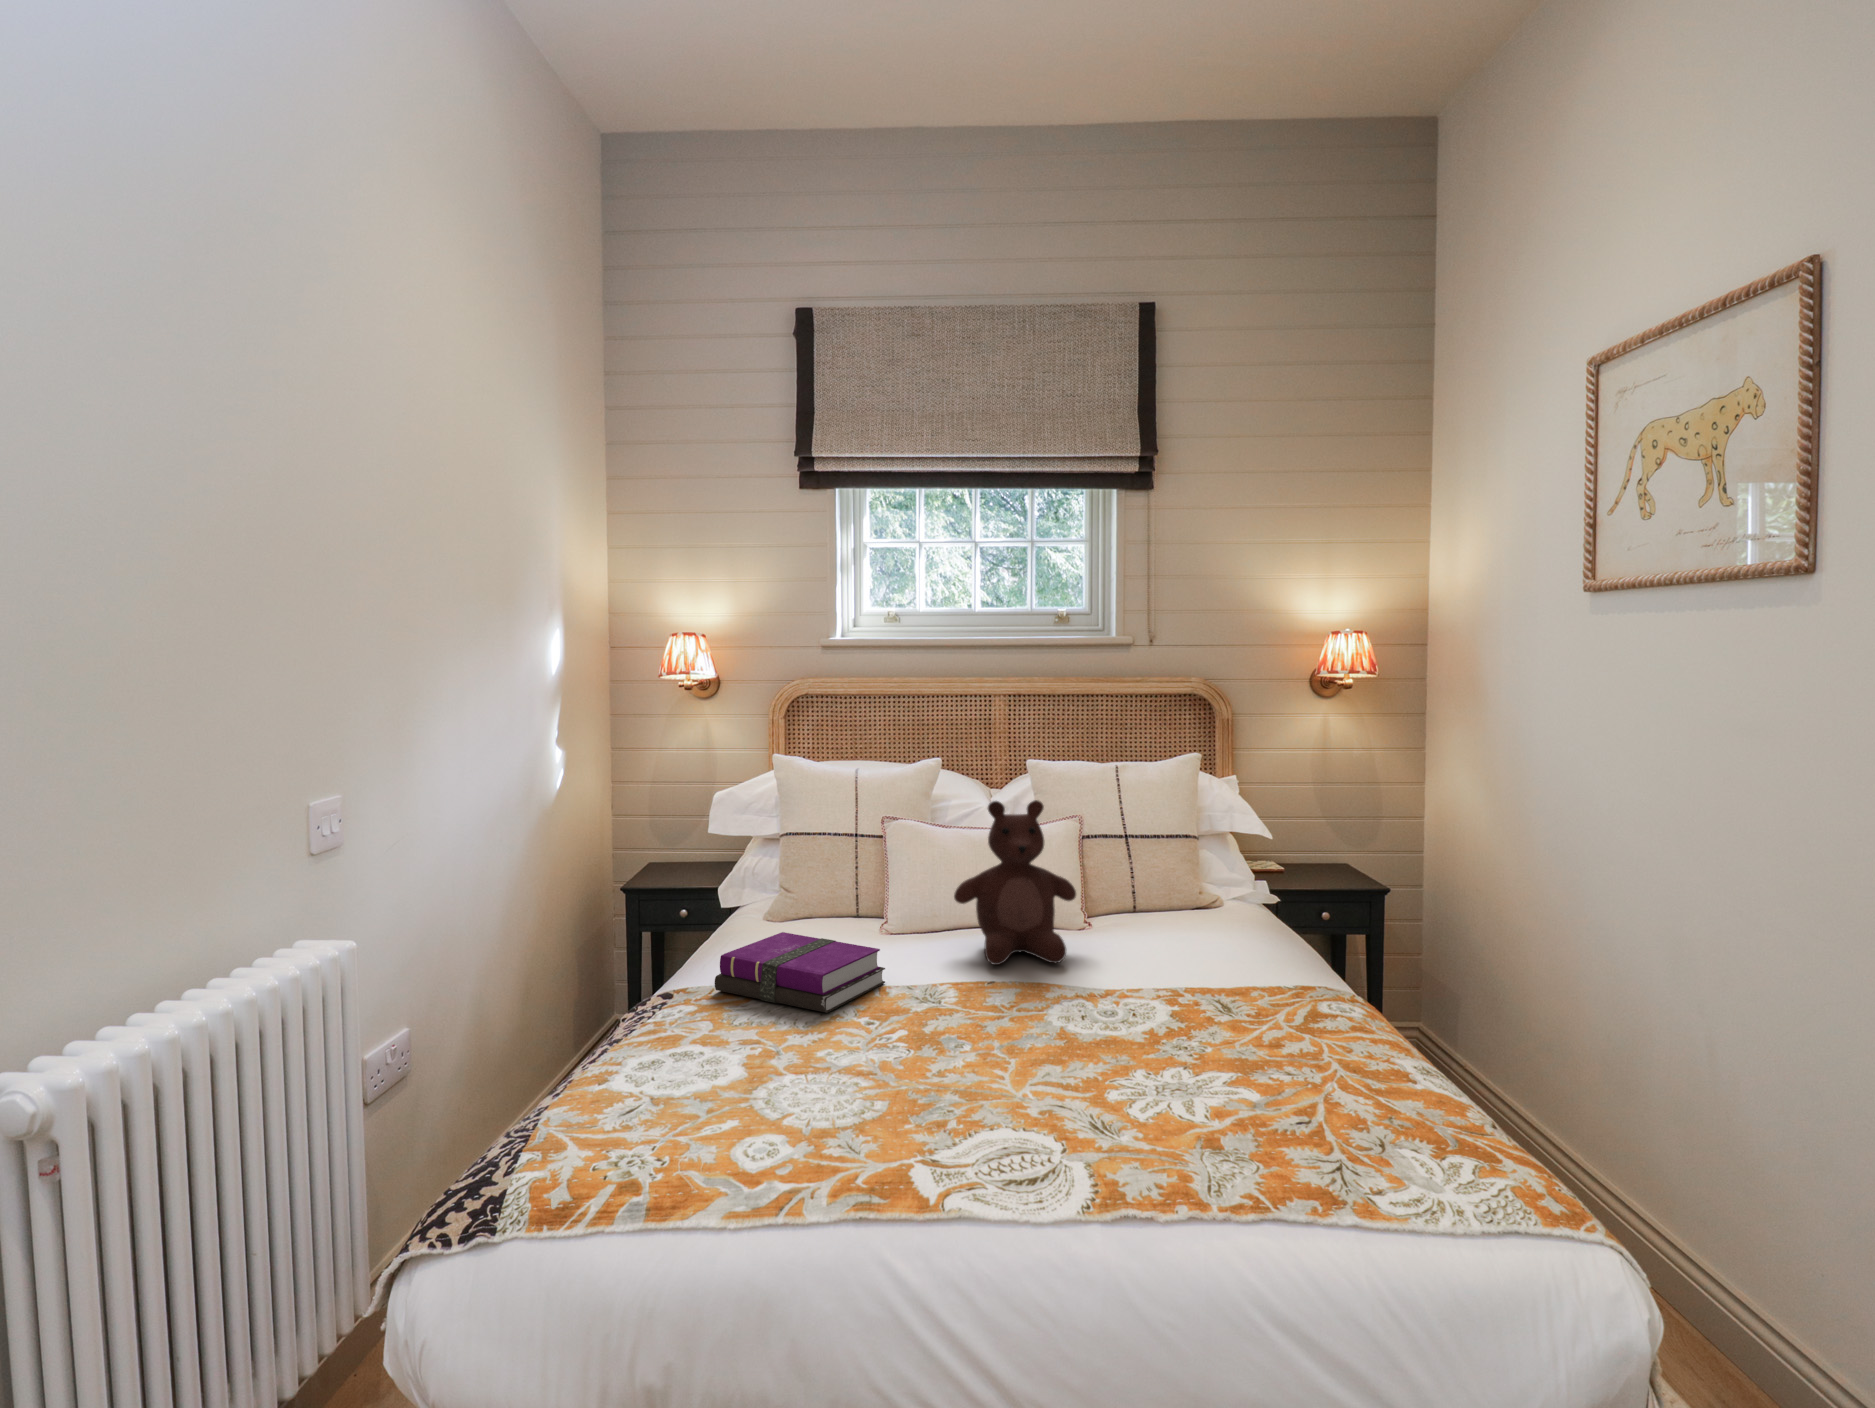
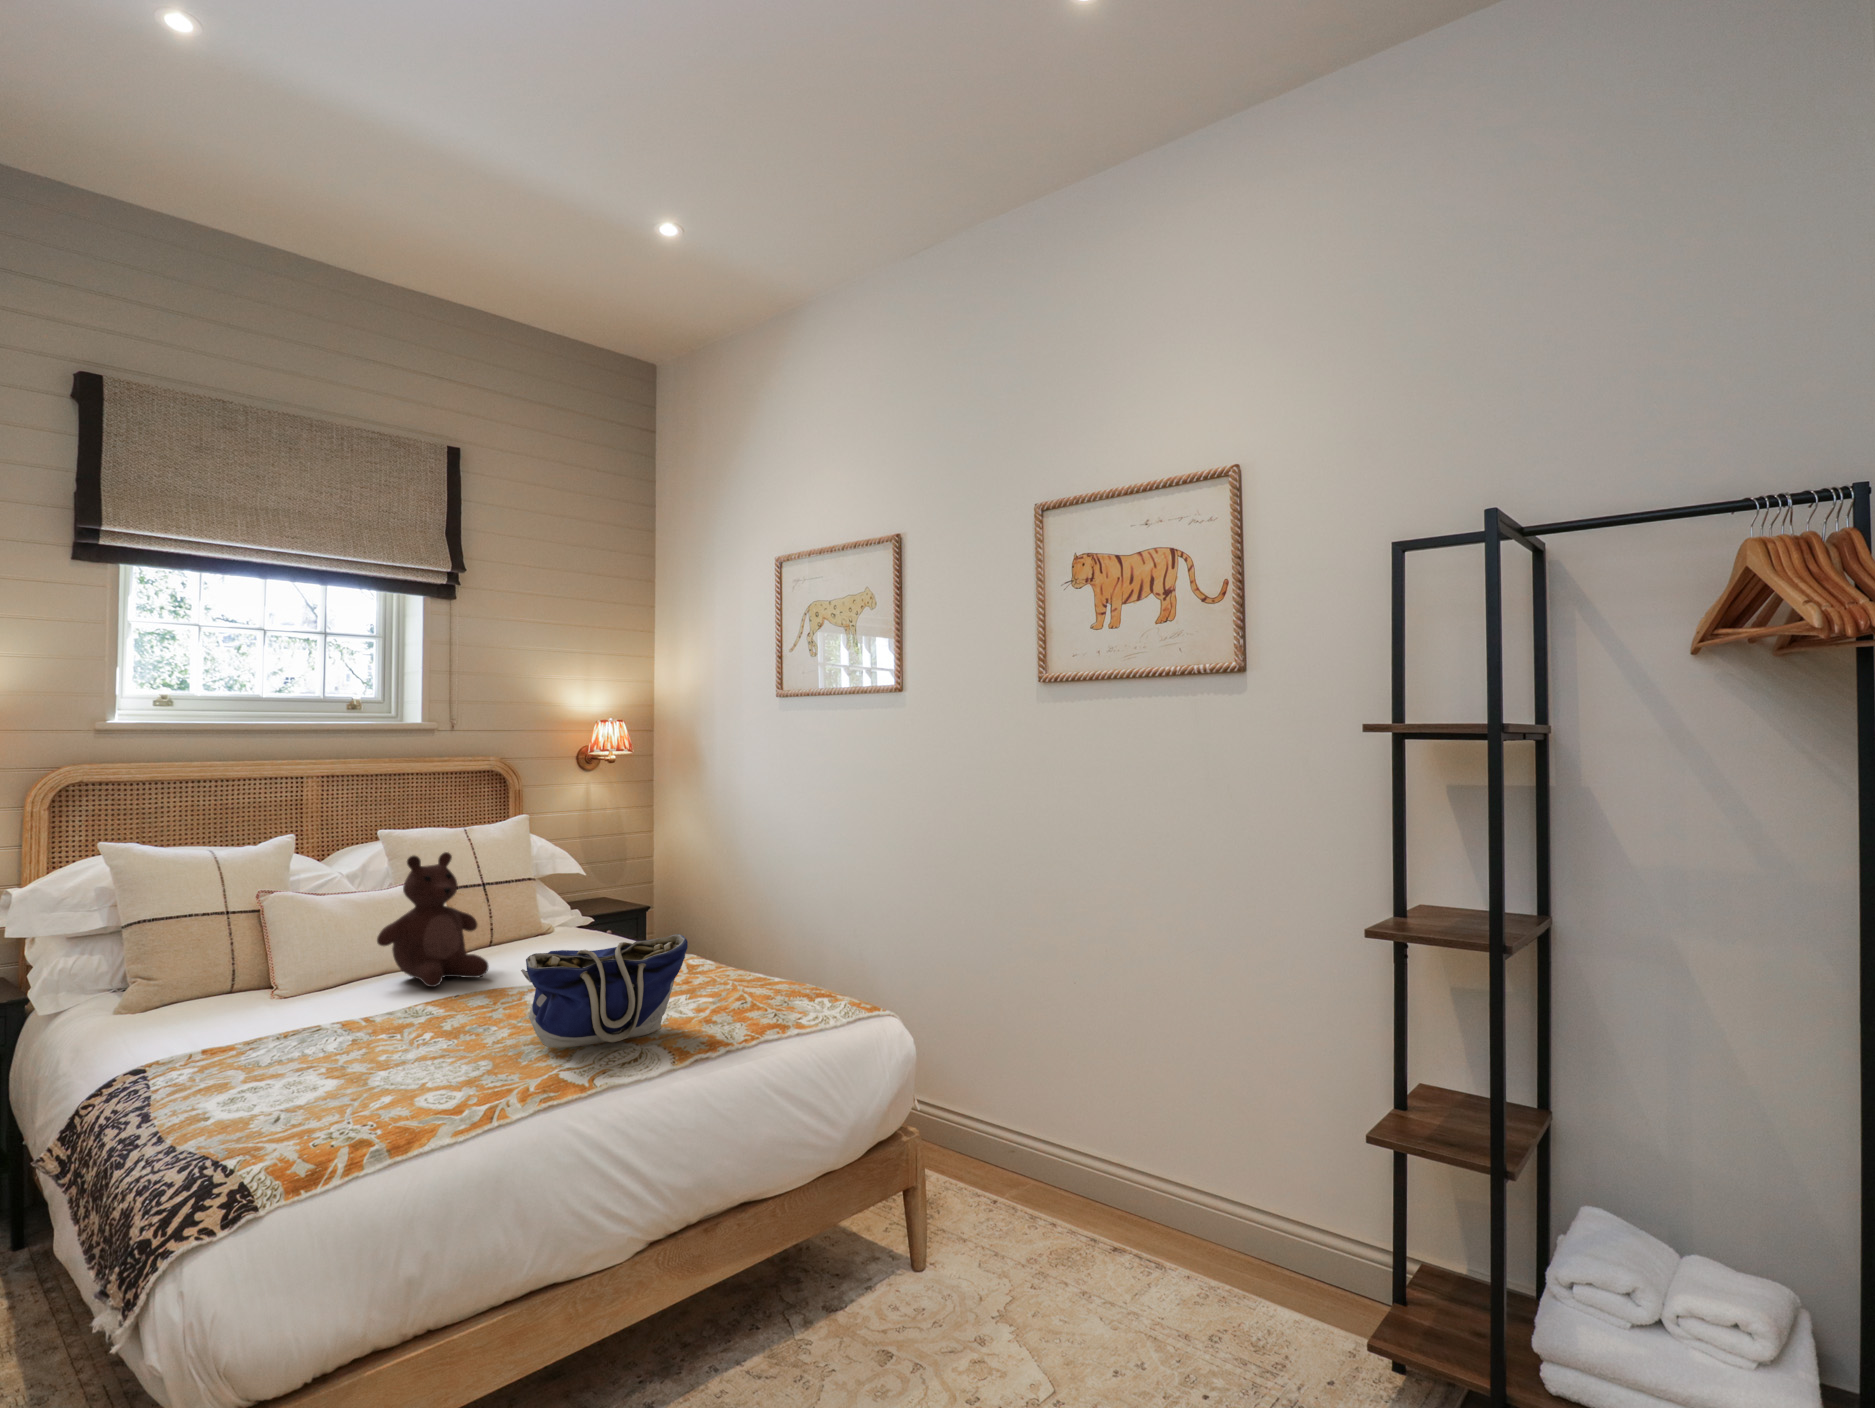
notebook: present [715,932,885,1013] -> none [192,986,354,1052]
tote bag: none [931,974,1168,1132] -> present [521,934,688,1048]

